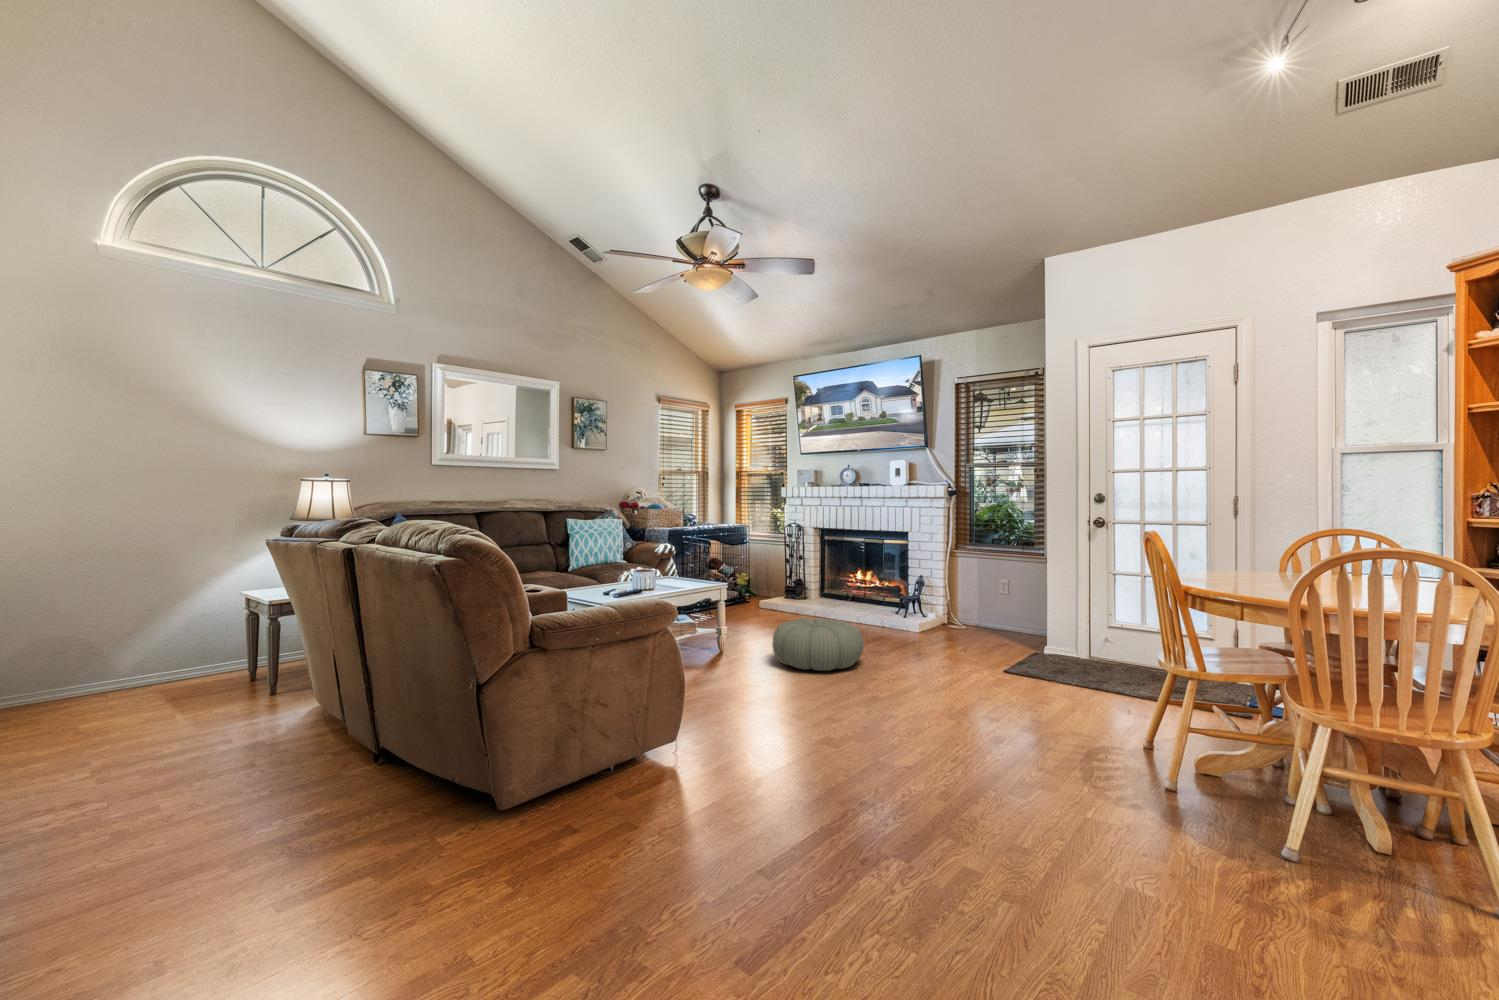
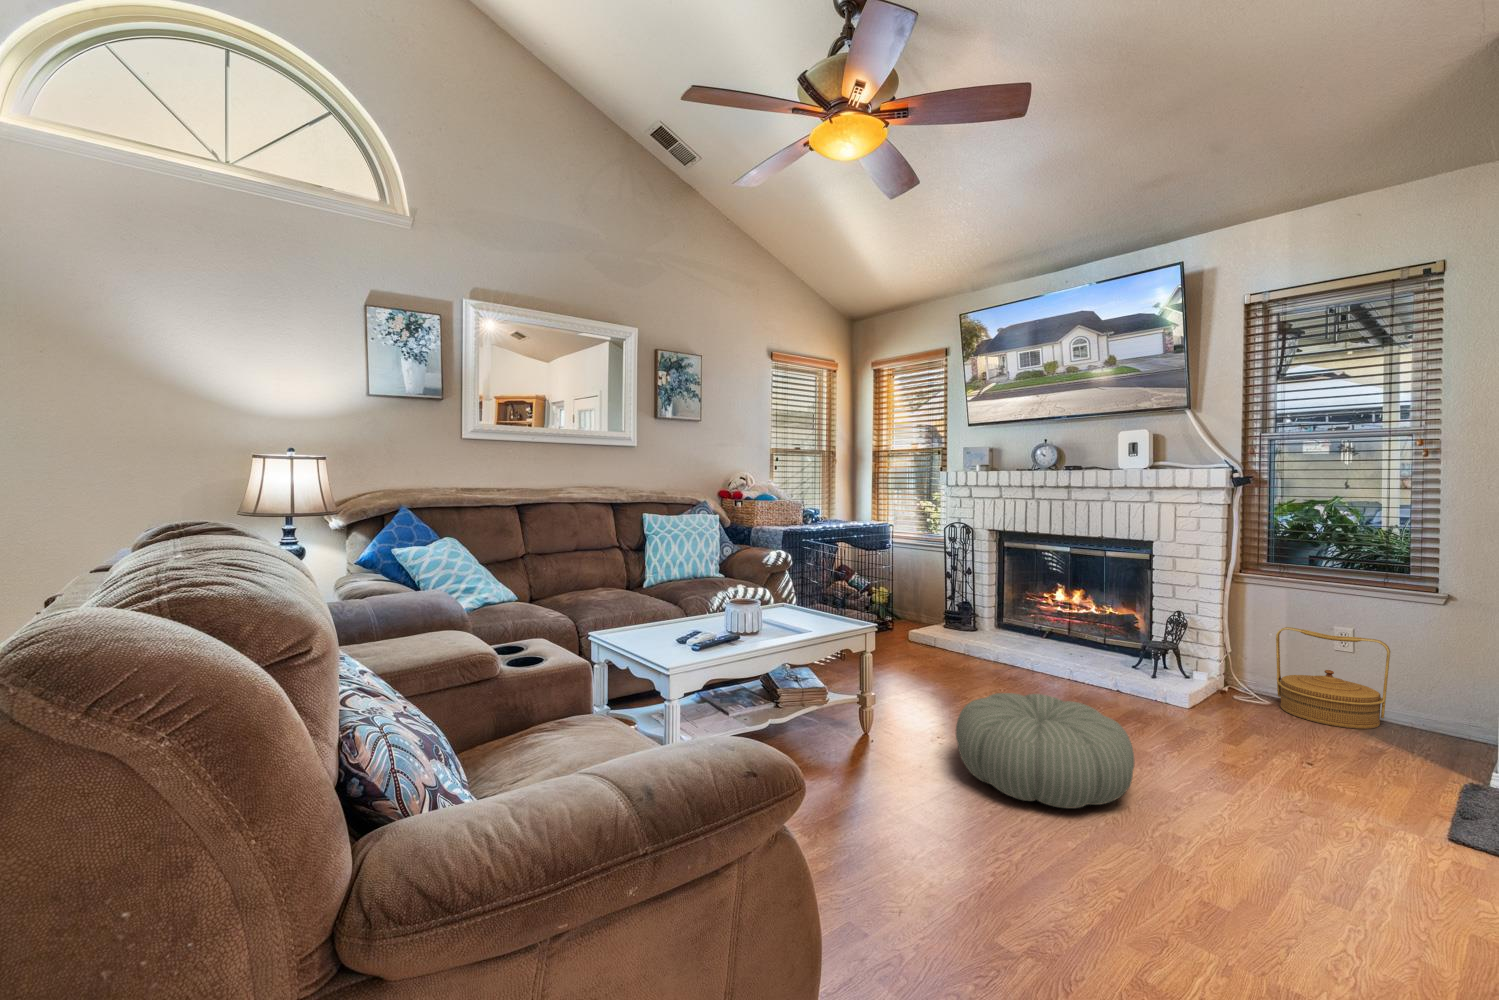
woven basket: none [968,581,1019,635] -> present [1276,627,1390,729]

